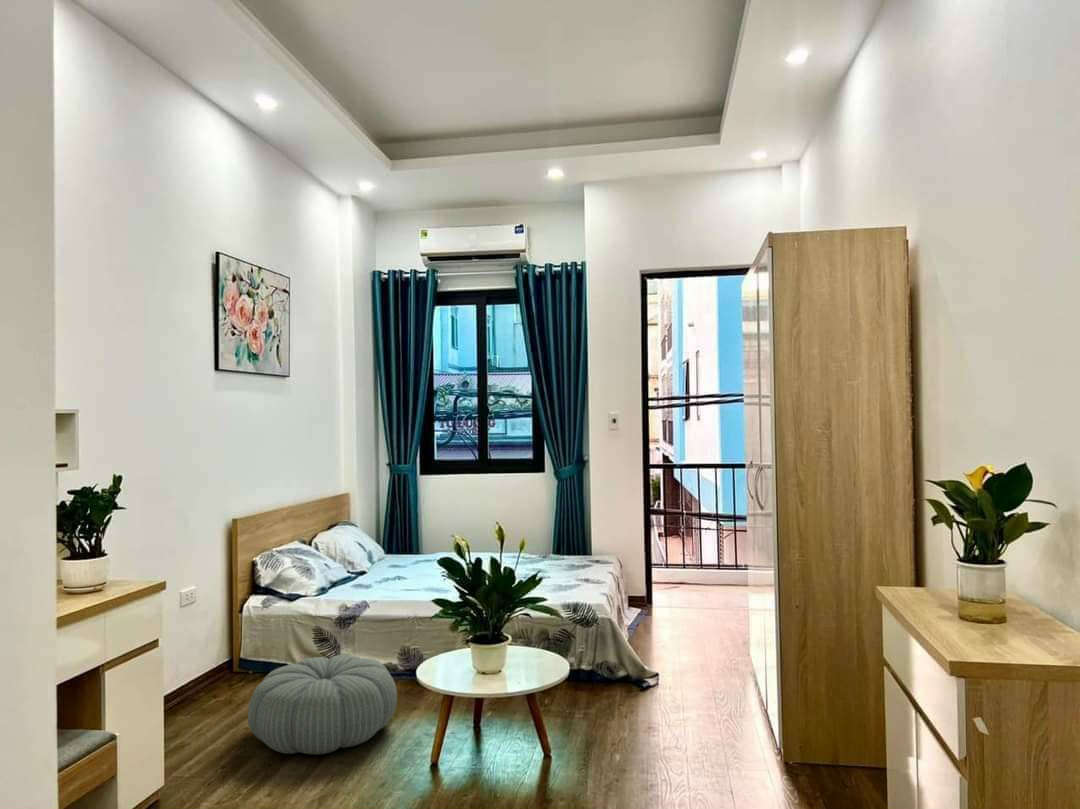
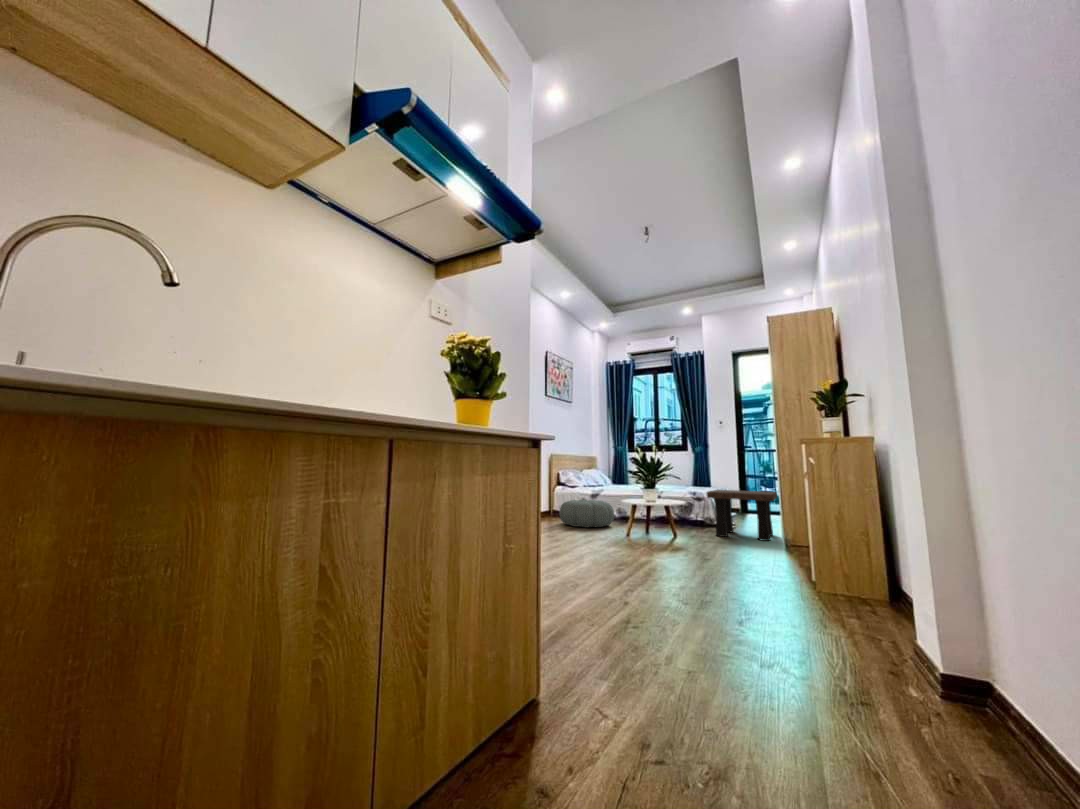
side table: none [620,607,762,748] -> present [707,490,777,541]

